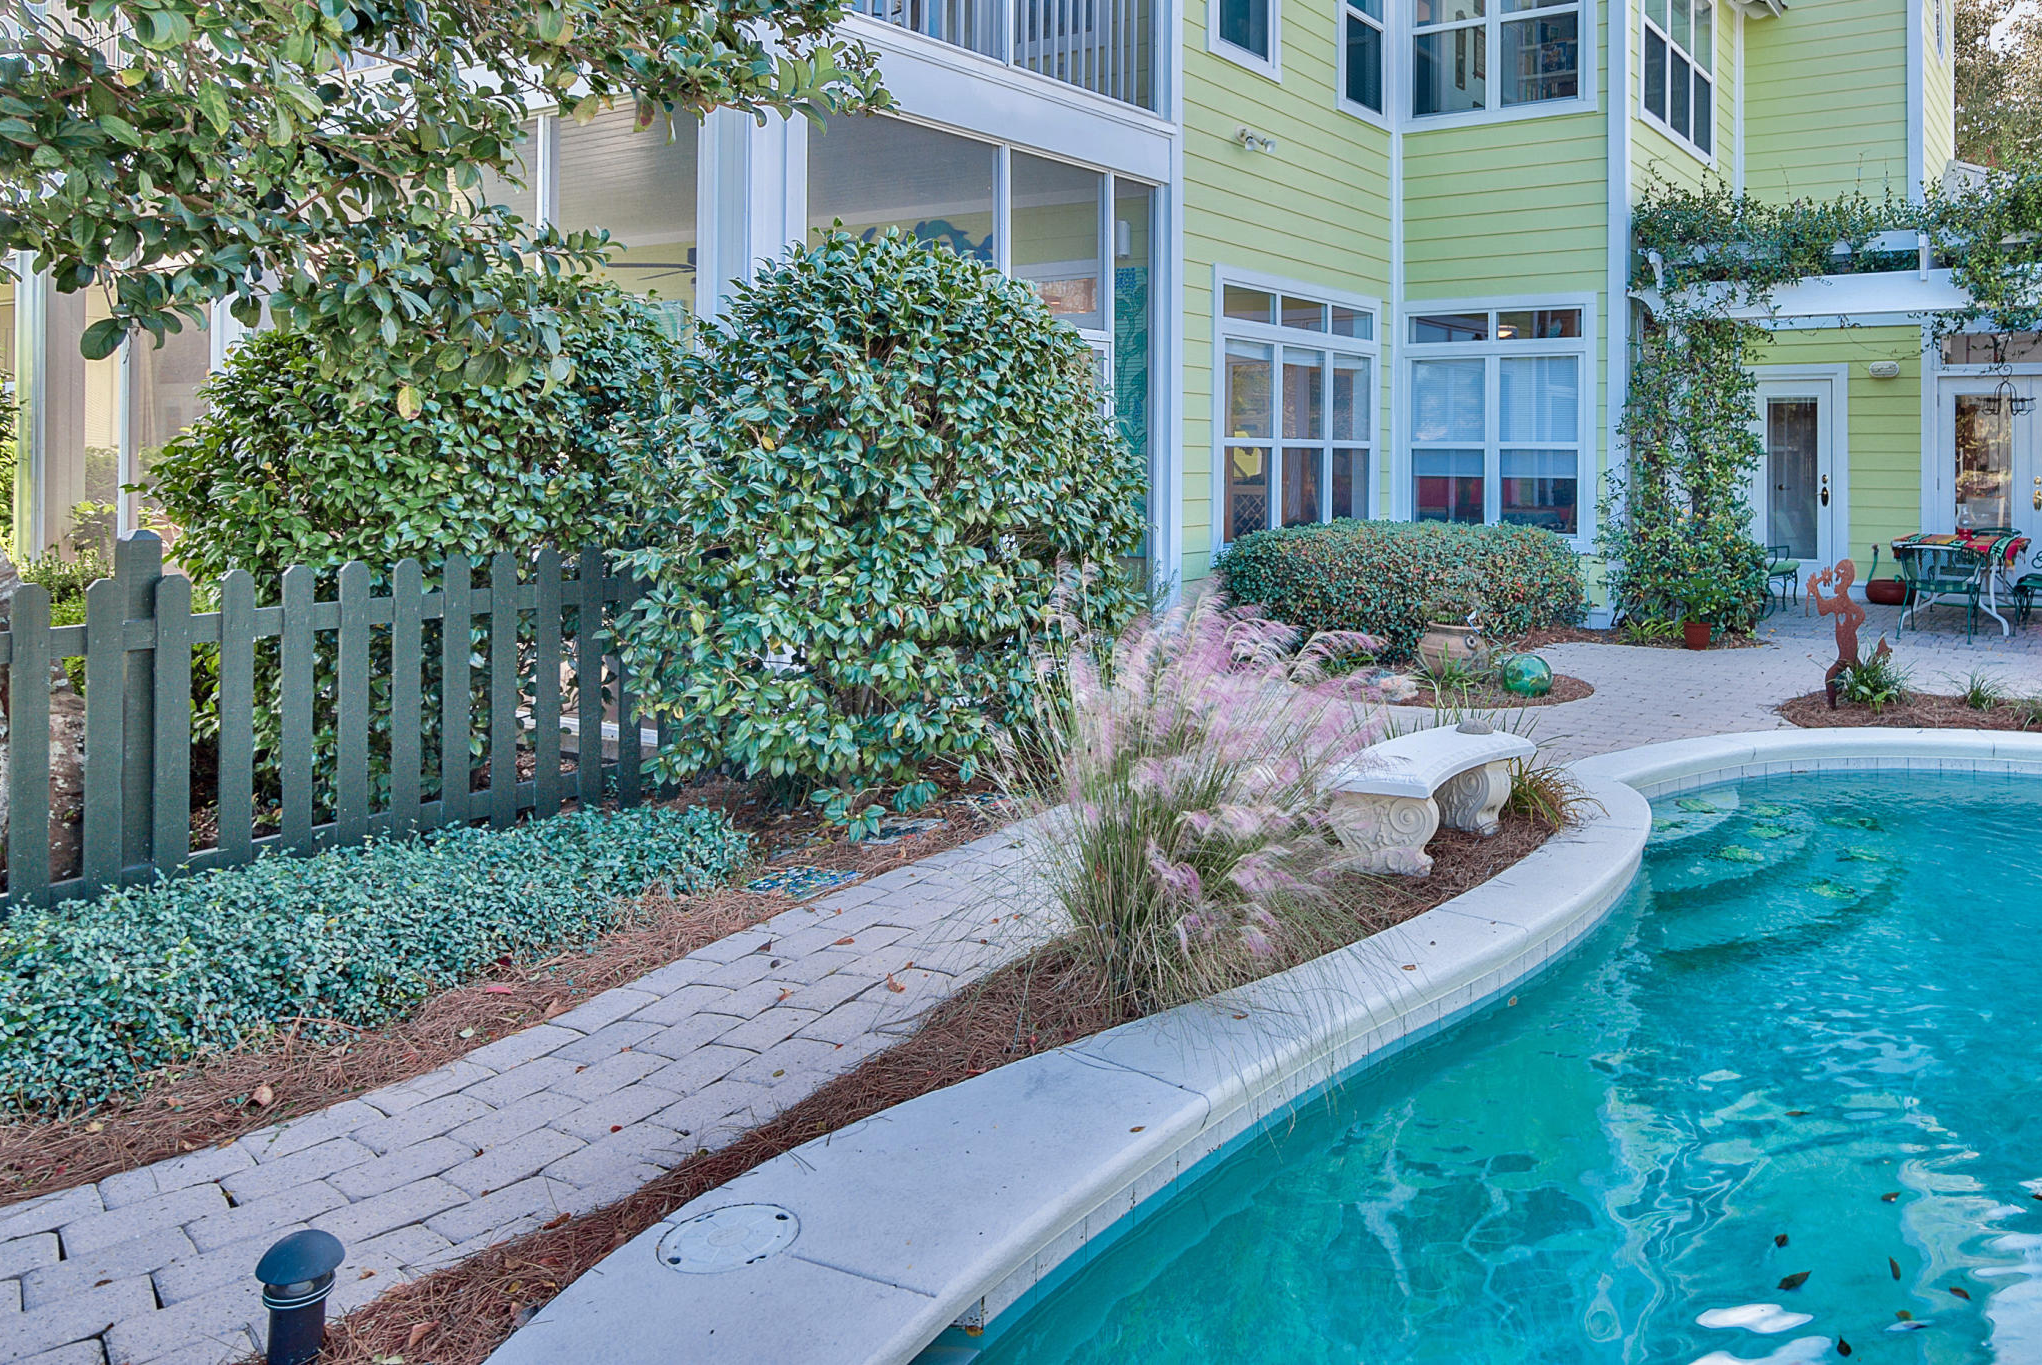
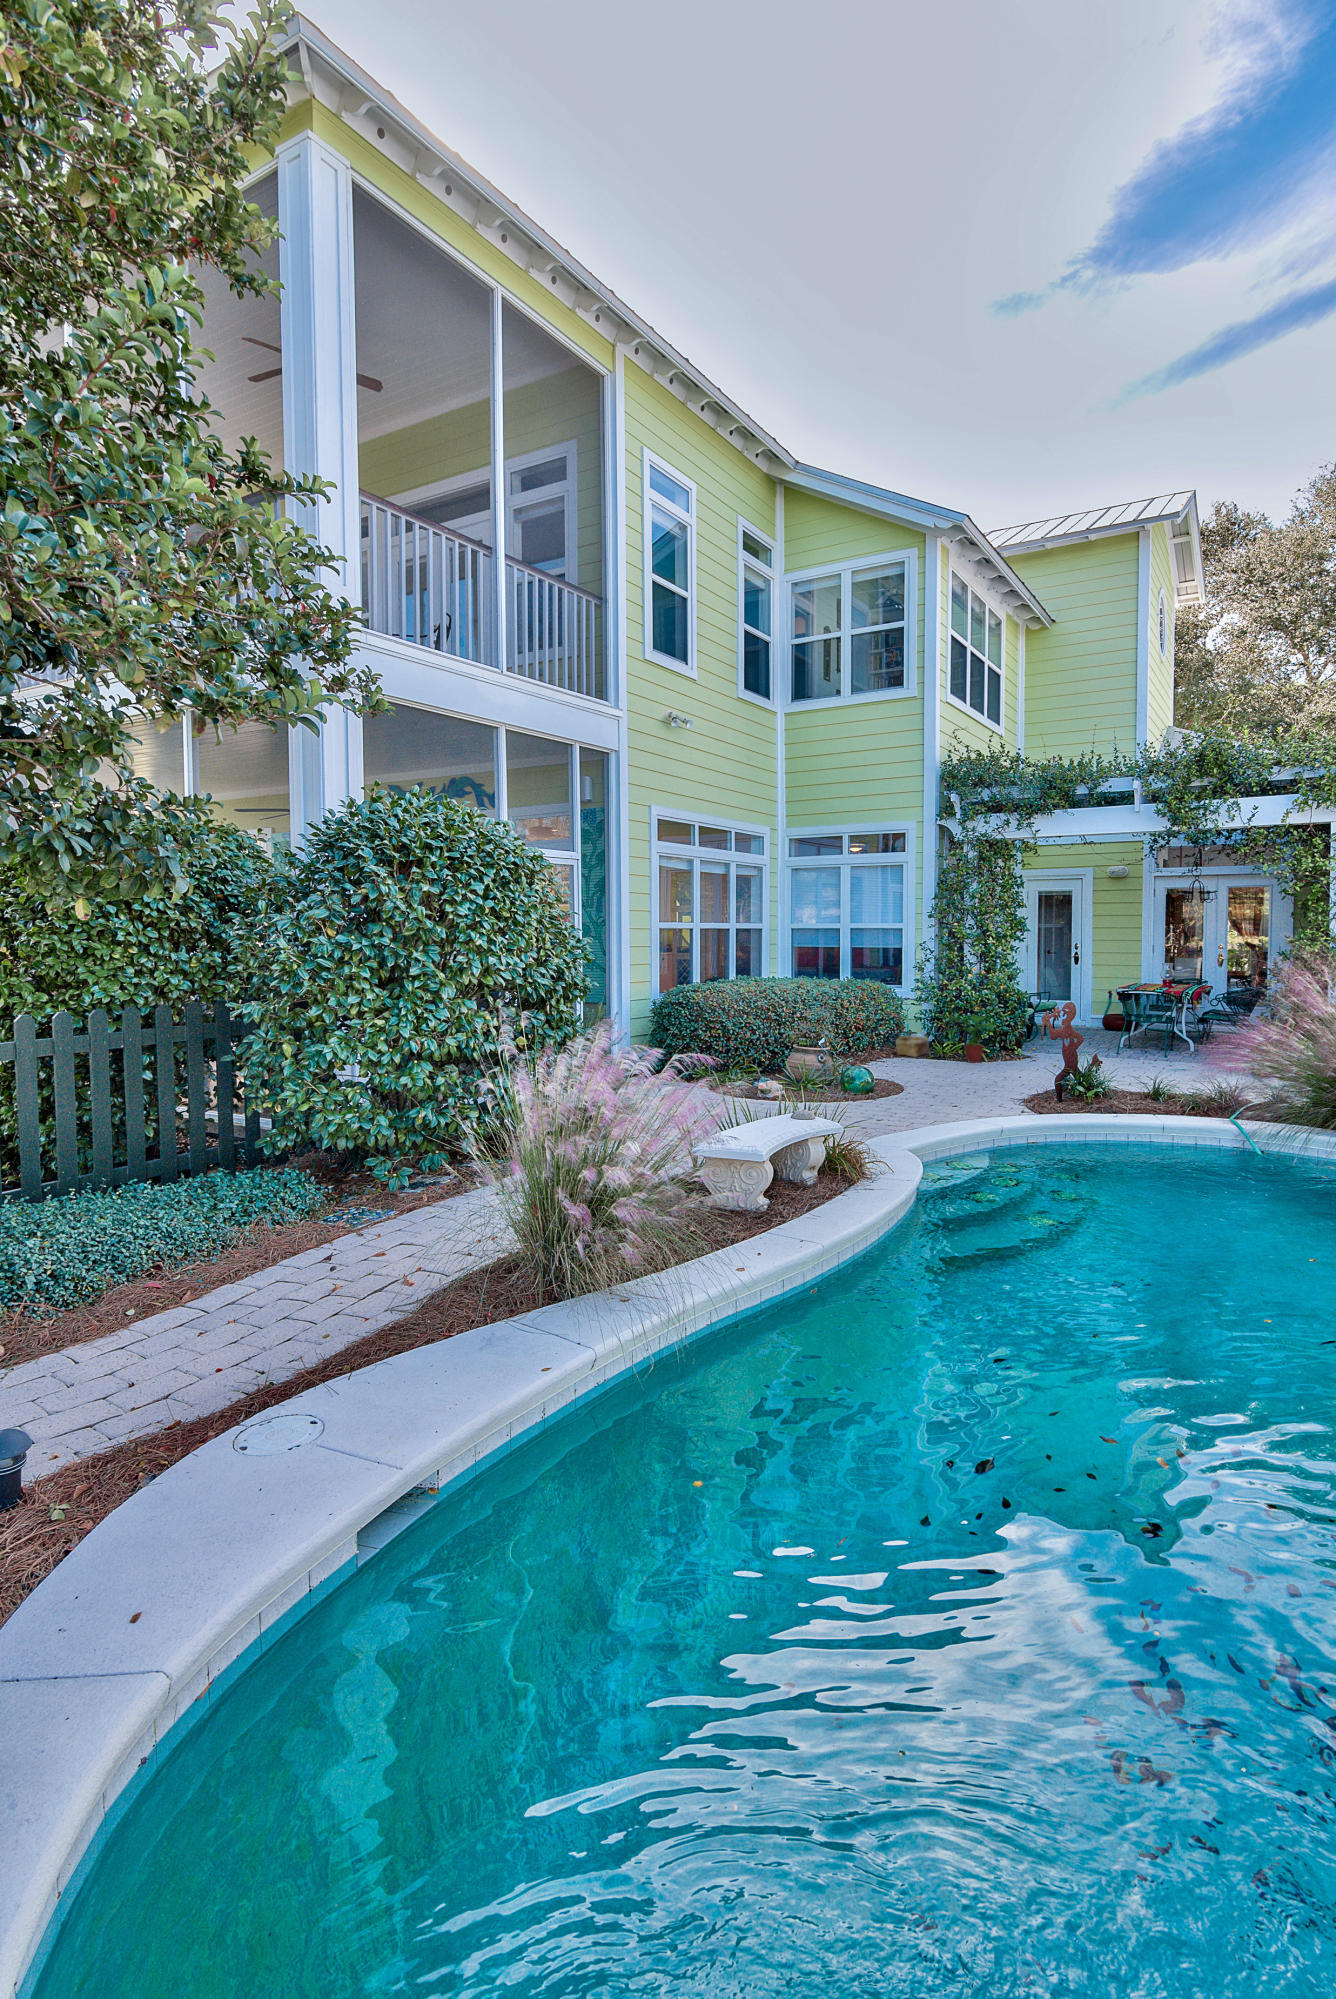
woven basket: none [1579,601,1629,641] -> present [896,1033,929,1057]

